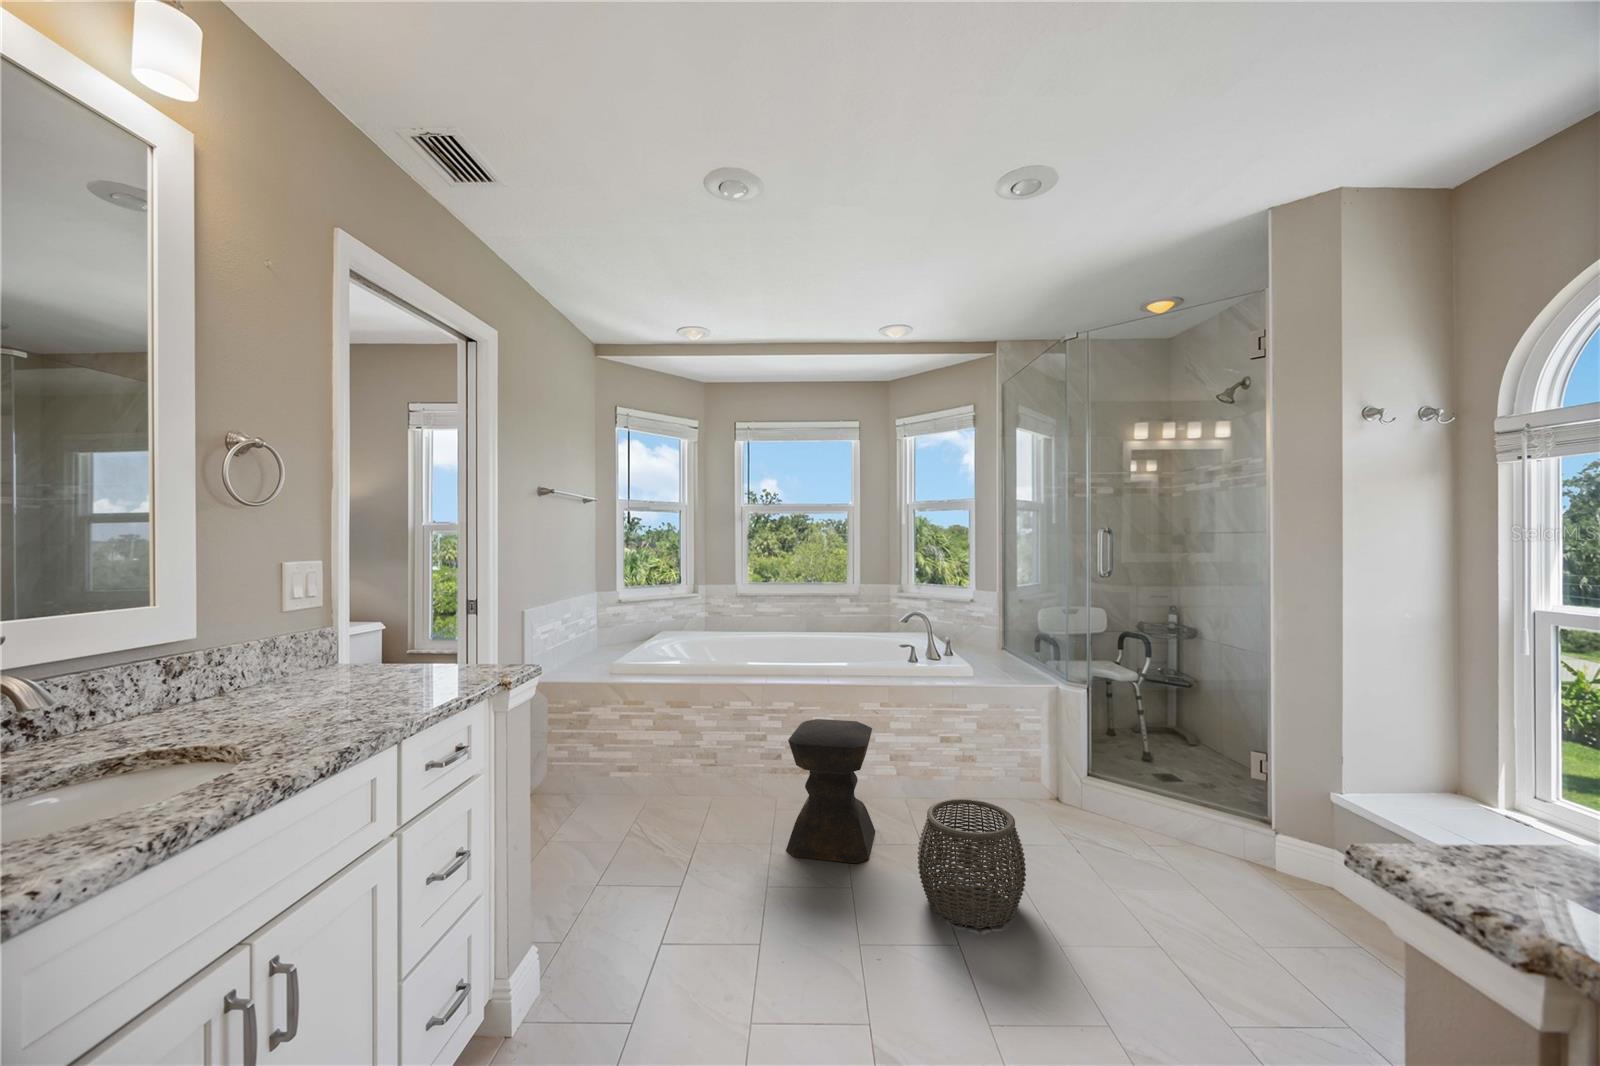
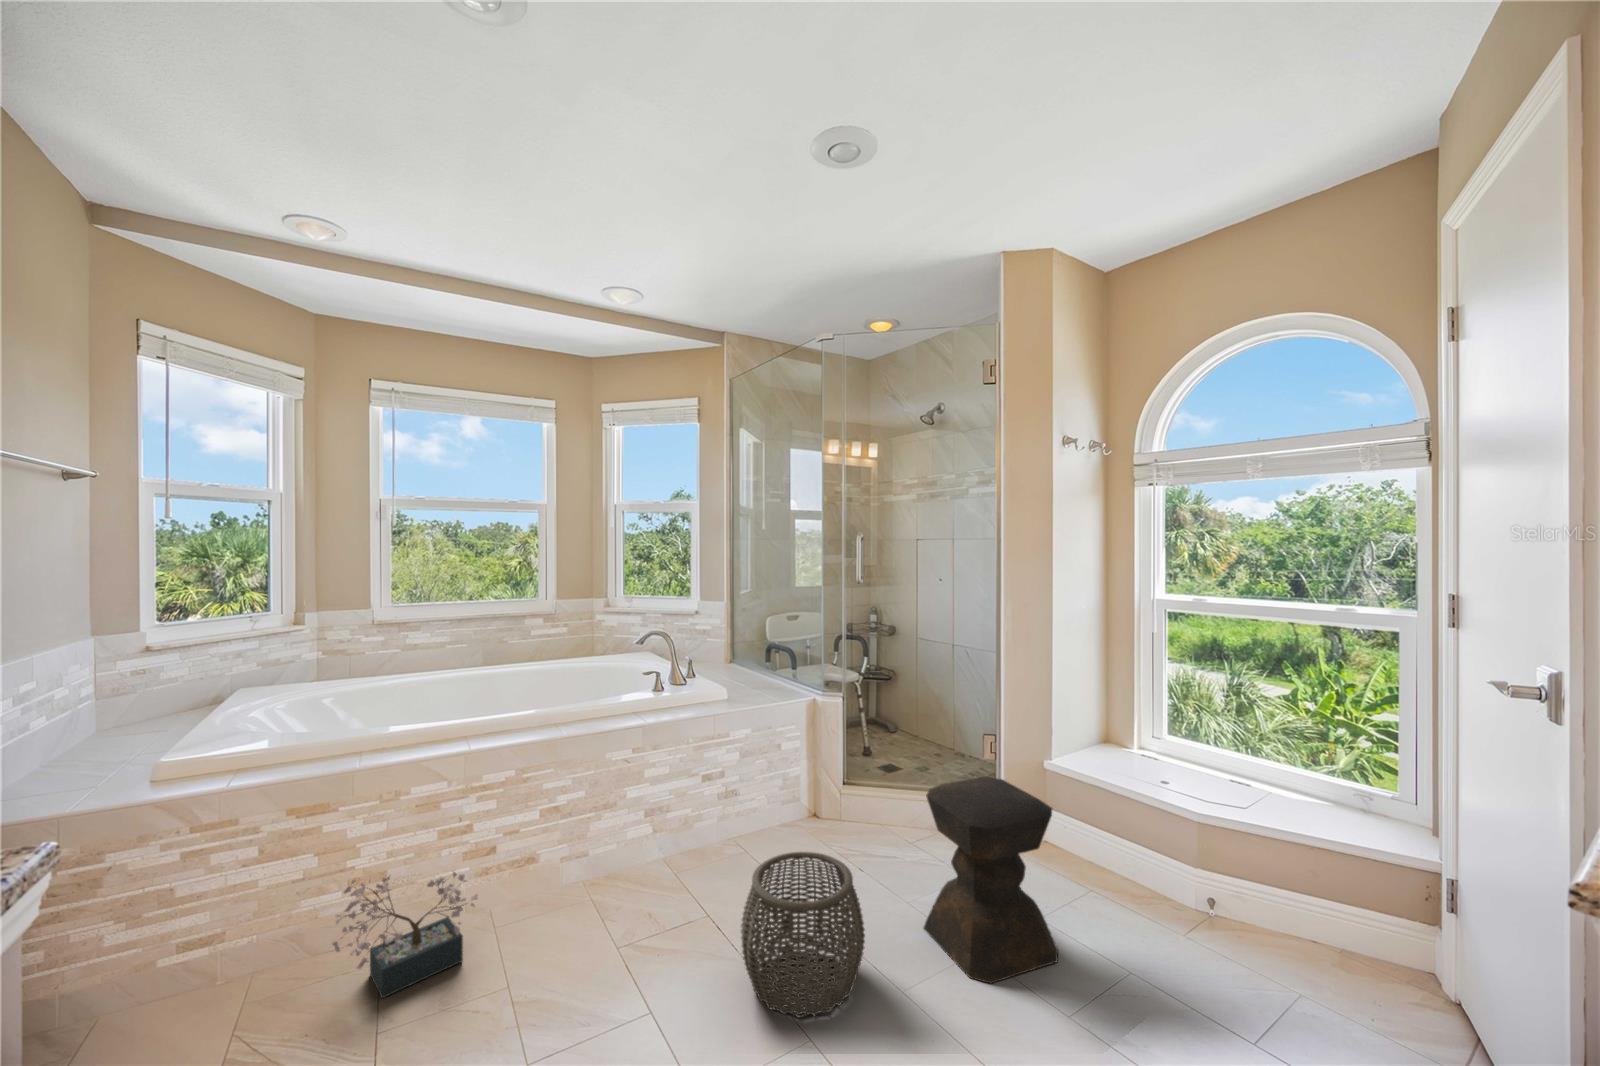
stool: present [786,719,875,863] -> present [924,777,1058,983]
decorative plant: none [679,749,762,826] -> present [333,872,478,998]

